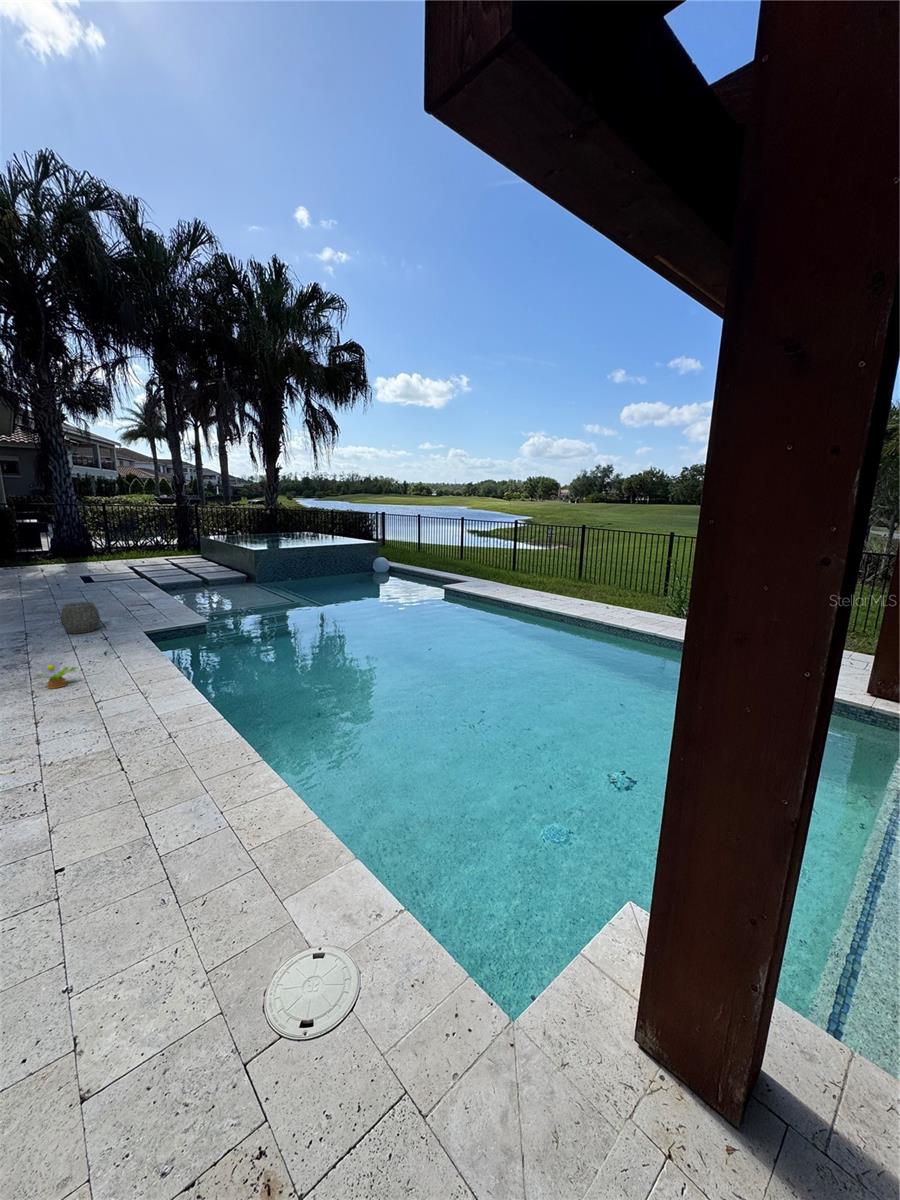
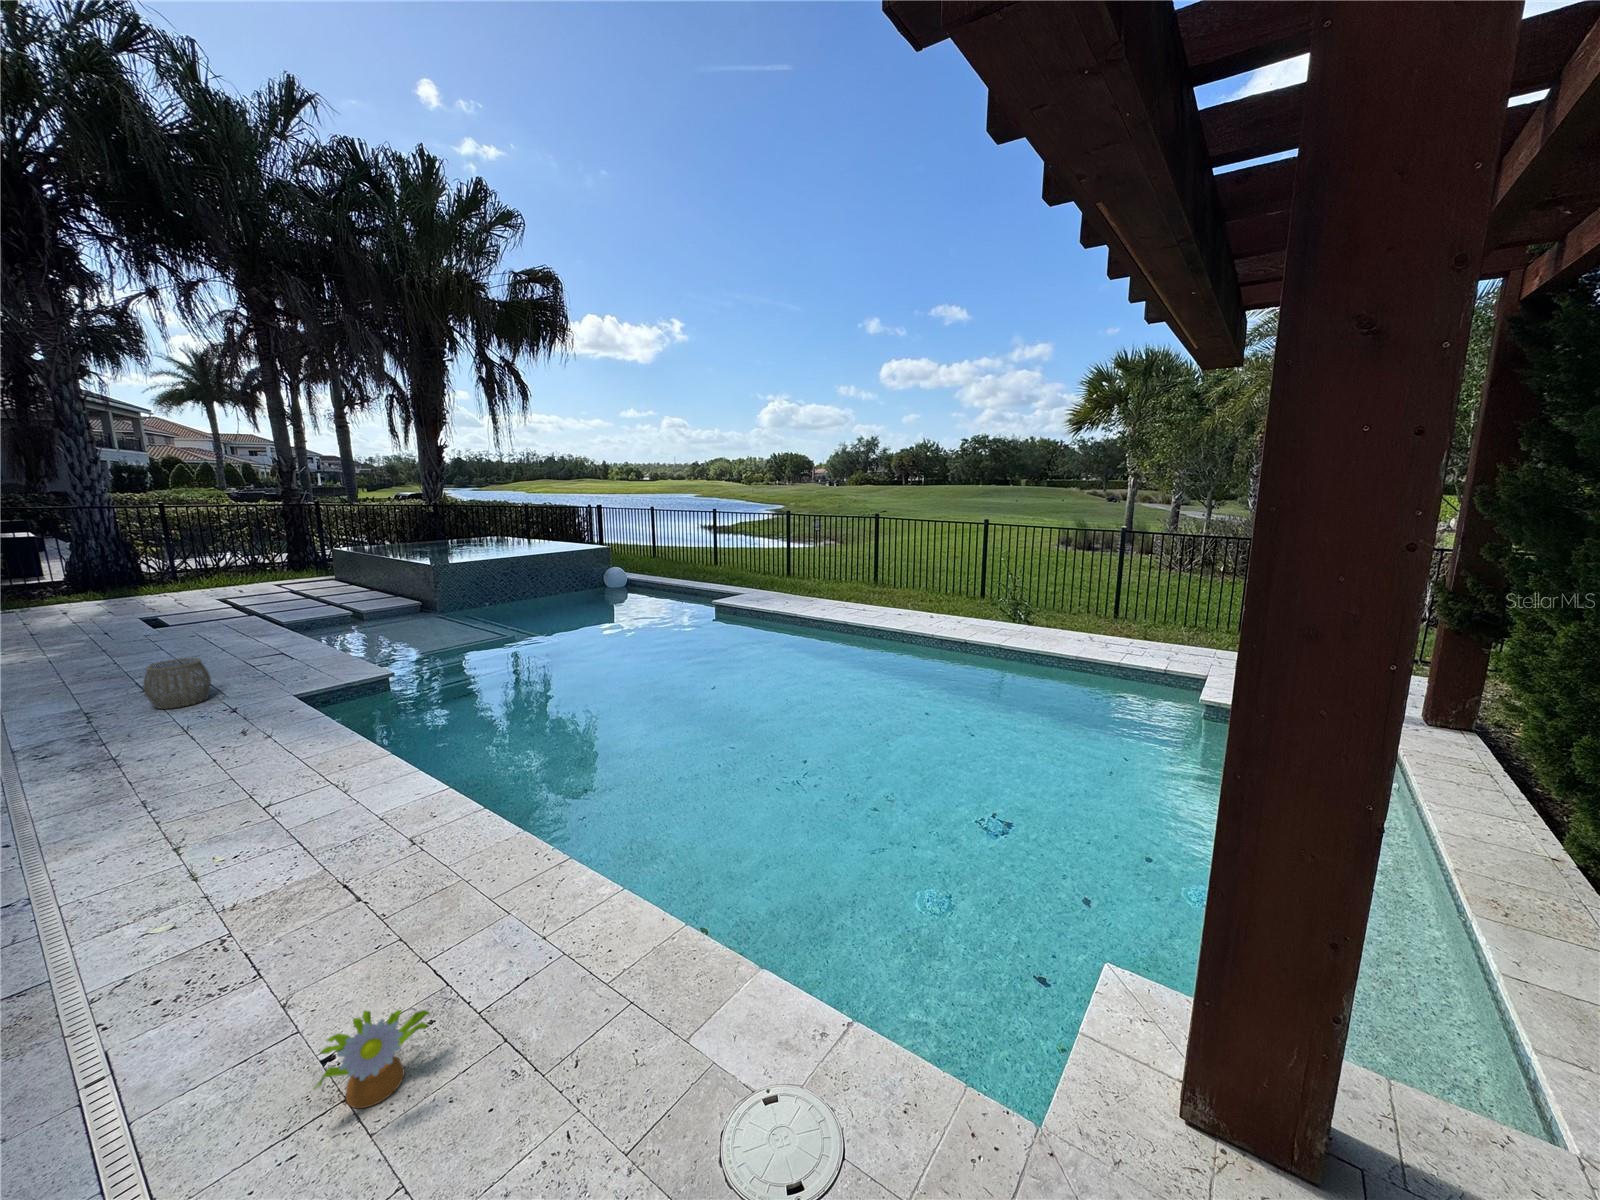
decorative plant: present [39,659,77,689] -> present [314,1009,430,1108]

